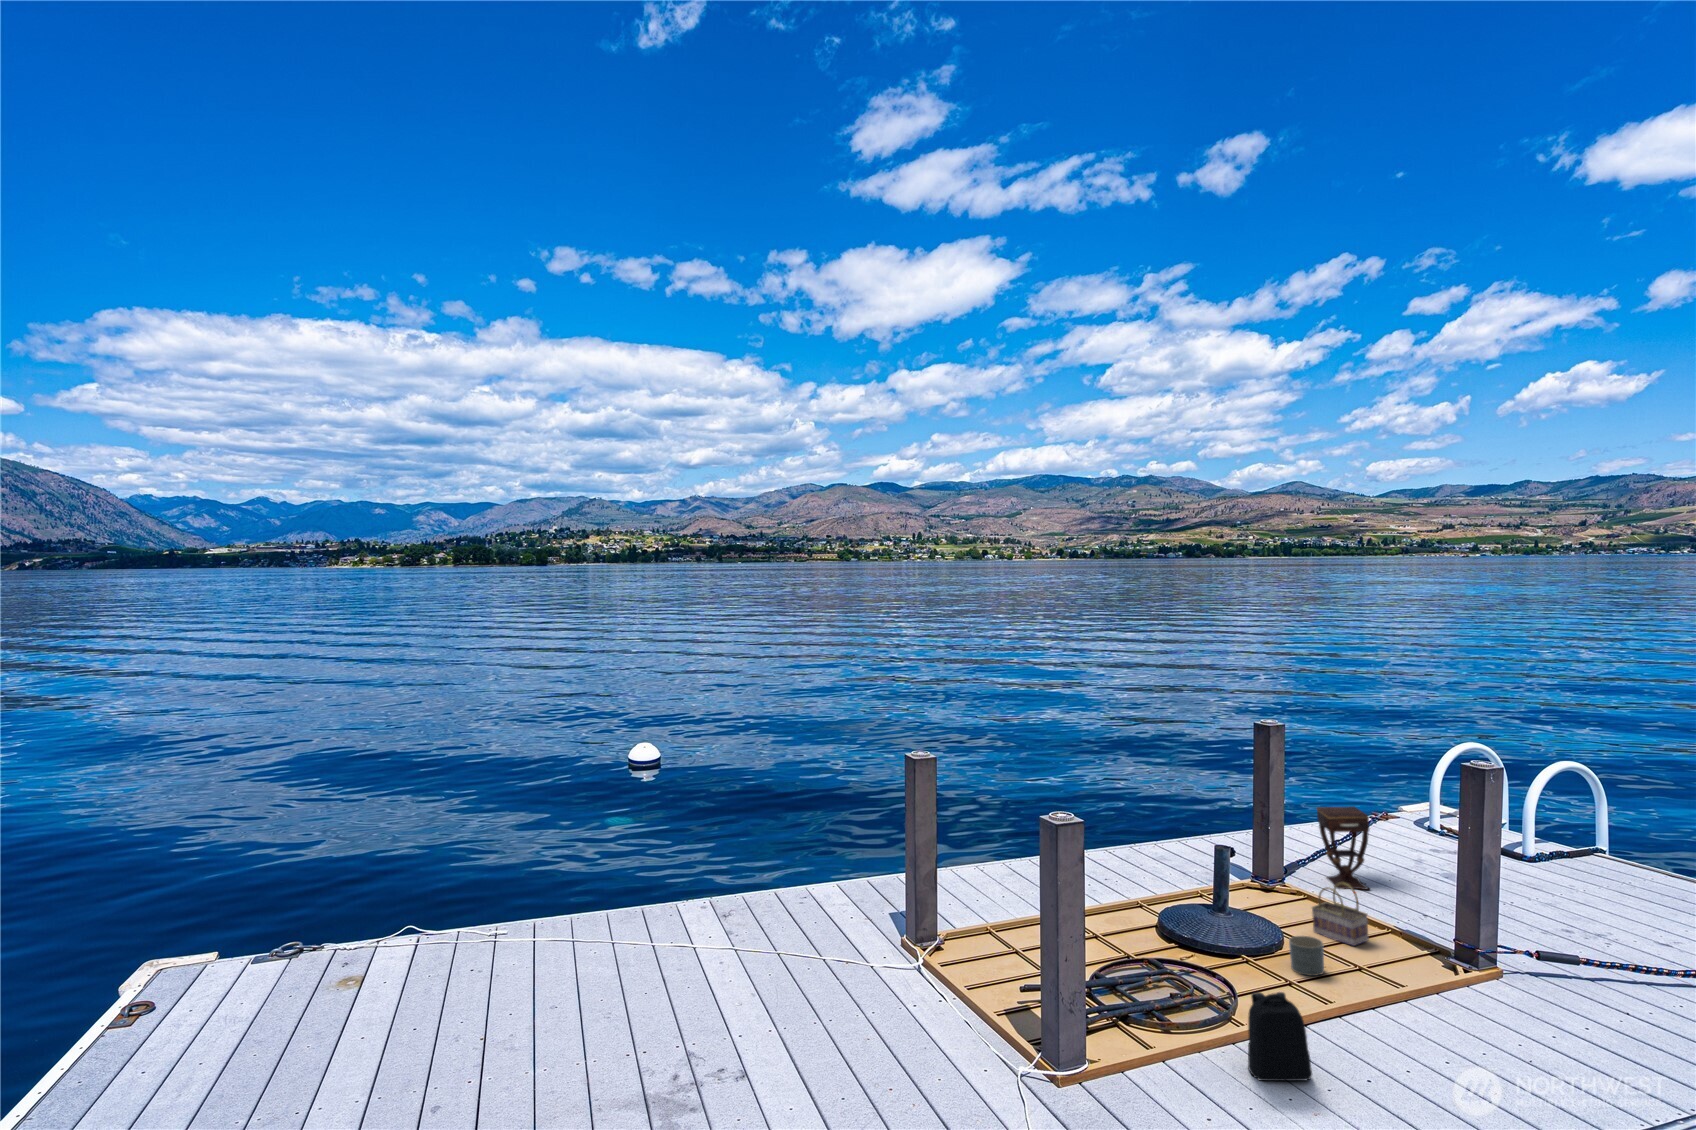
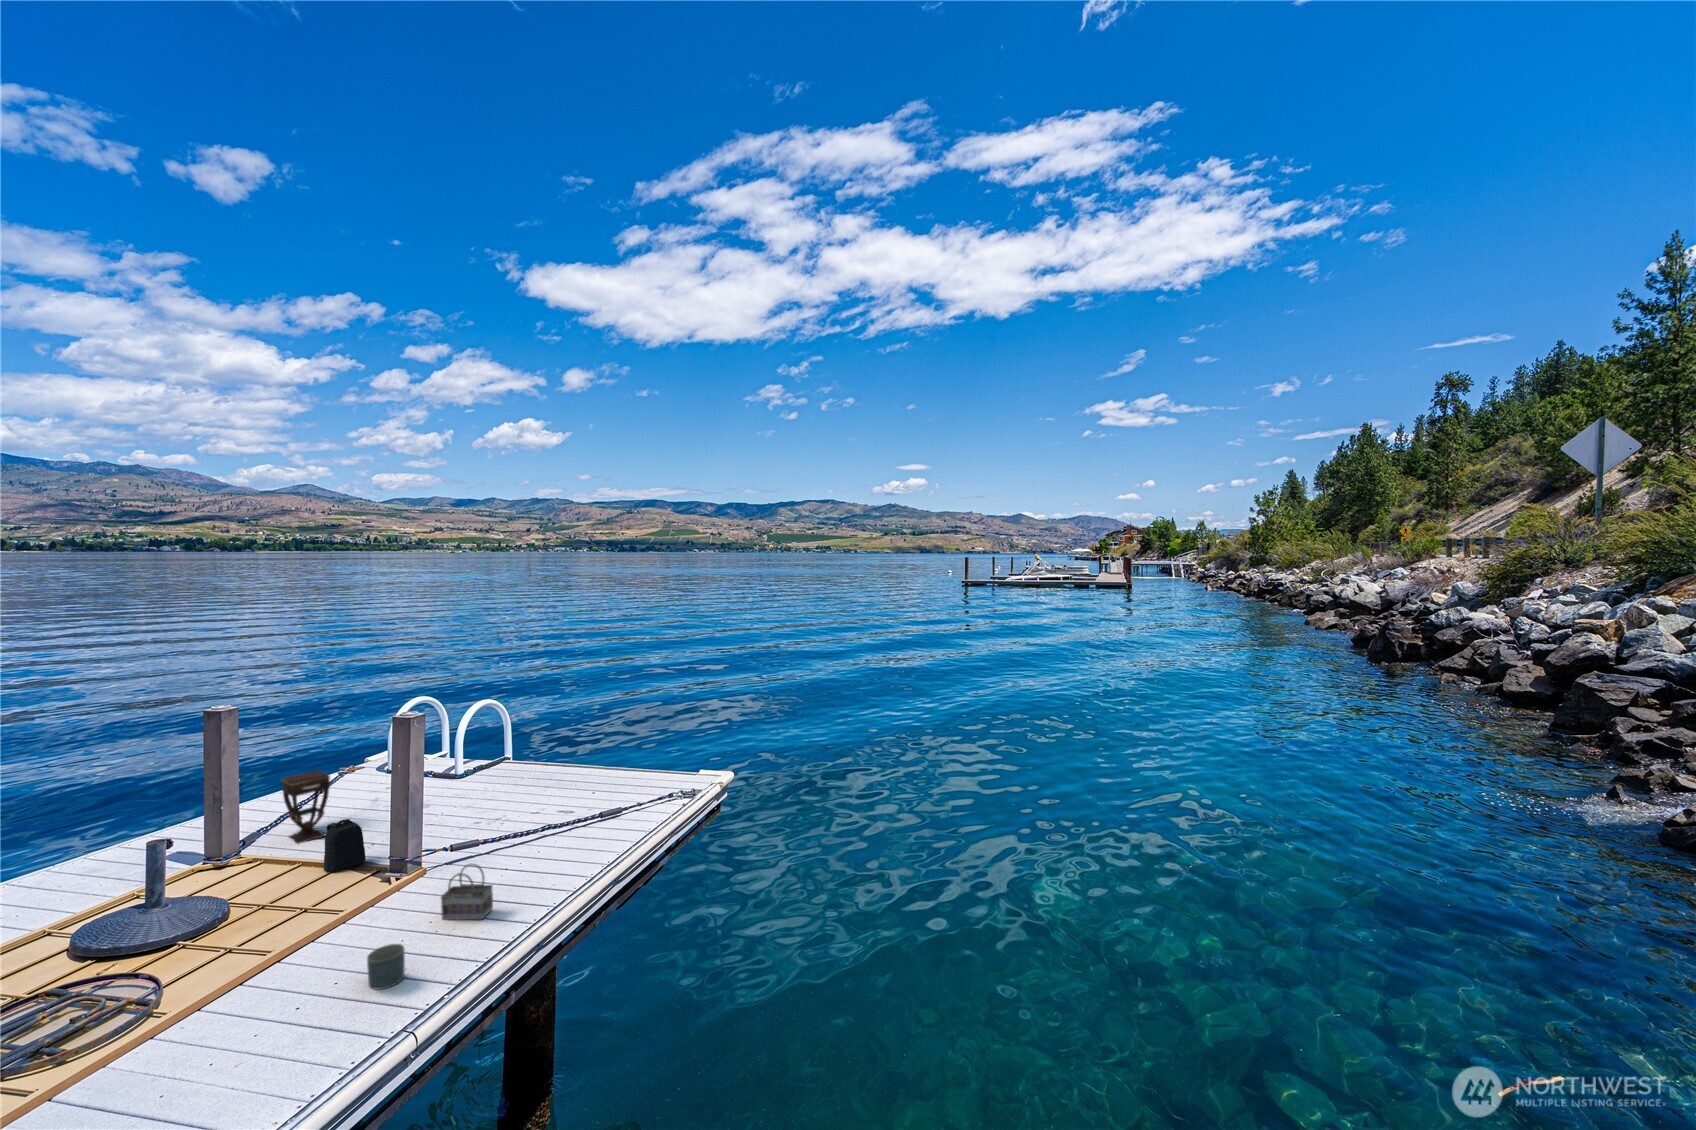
basket: present [1312,882,1368,946] -> present [441,864,493,920]
planter: present [1289,936,1324,976] -> present [367,944,405,990]
backpack: present [1248,992,1312,1081] -> present [324,819,366,873]

